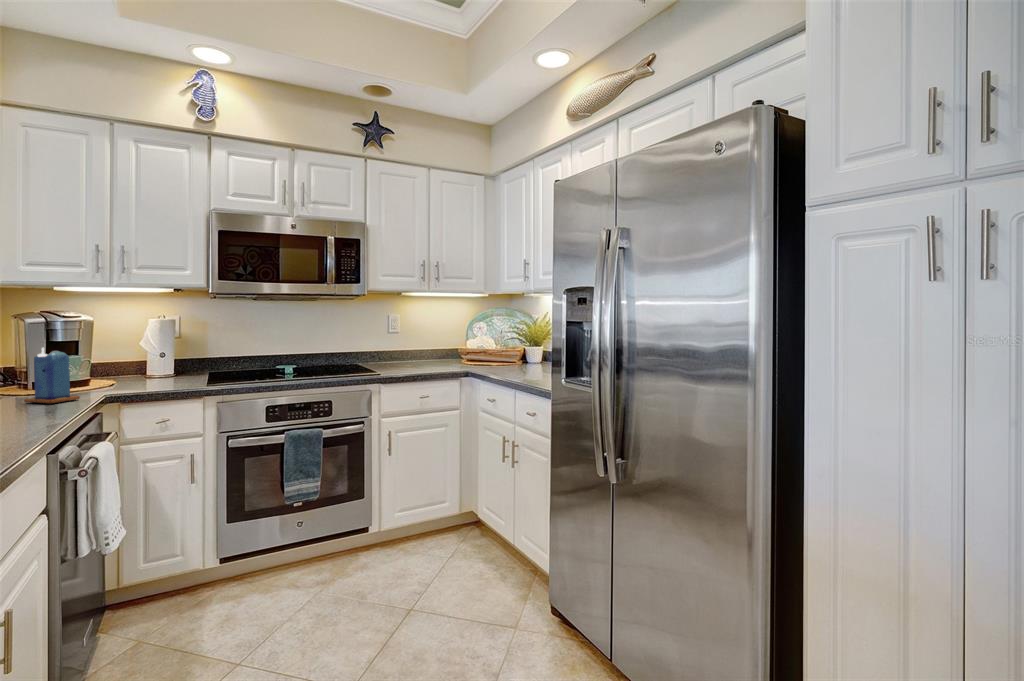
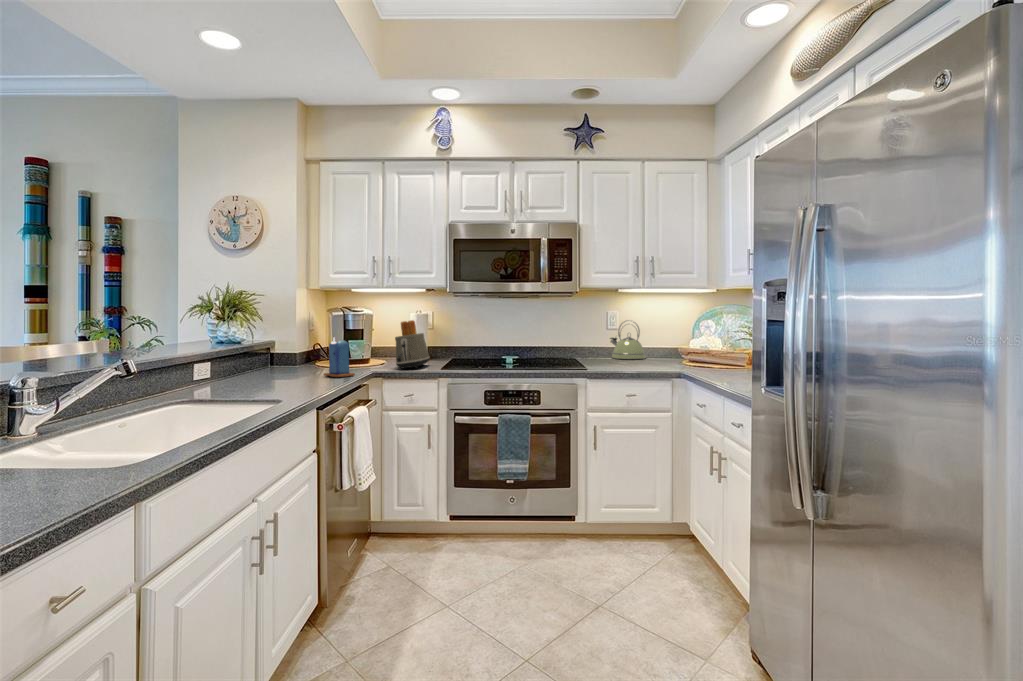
toaster: none [138,325,185,386] -> present [395,320,430,369]
kettle: none [391,325,429,364] -> present [610,320,645,359]

